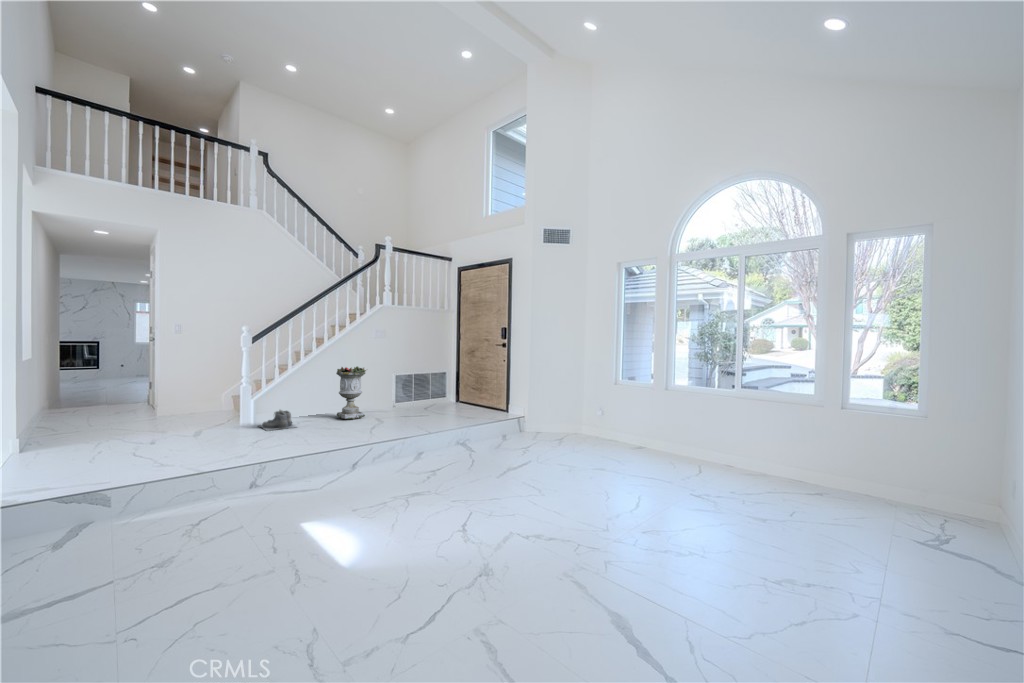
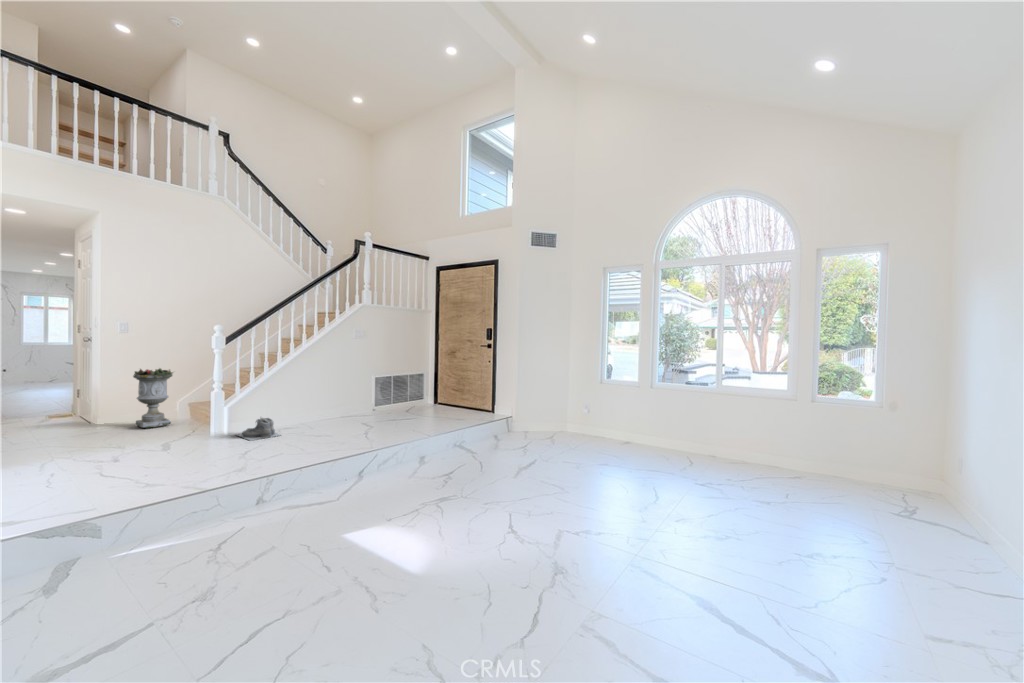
planter: present [336,366,366,419] -> present [133,368,173,428]

